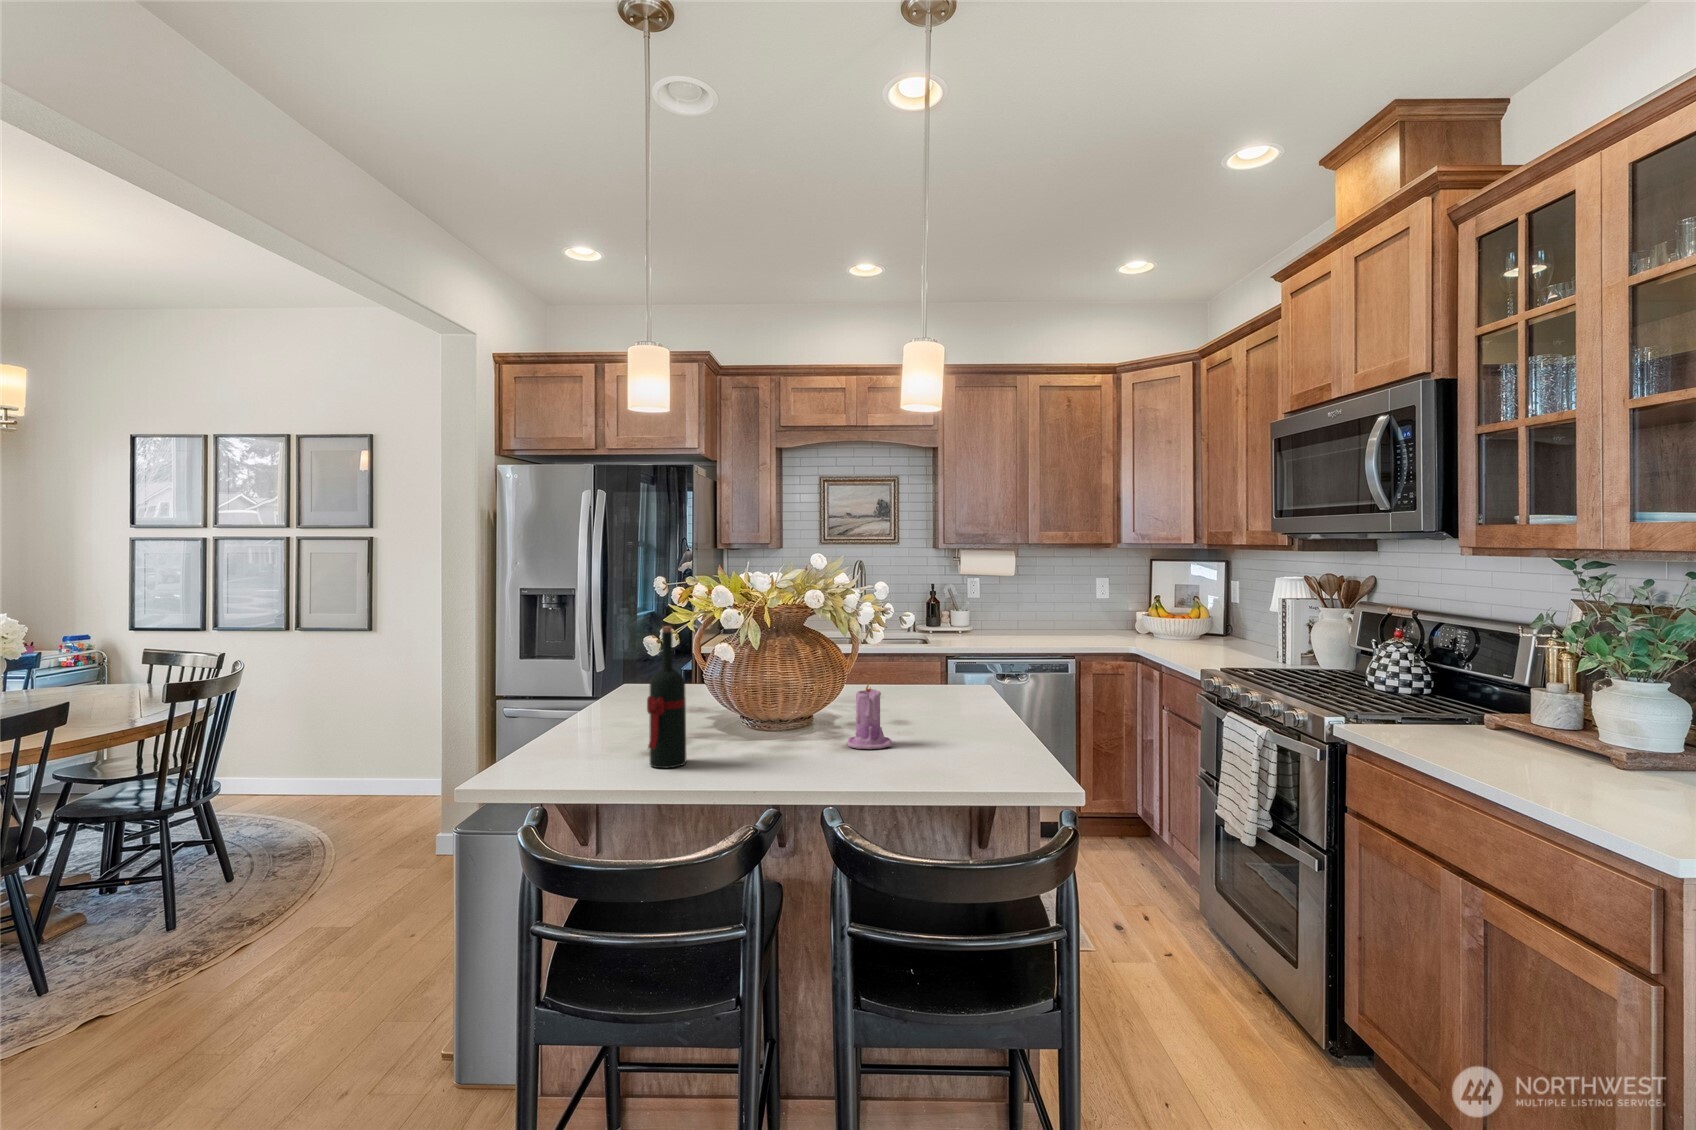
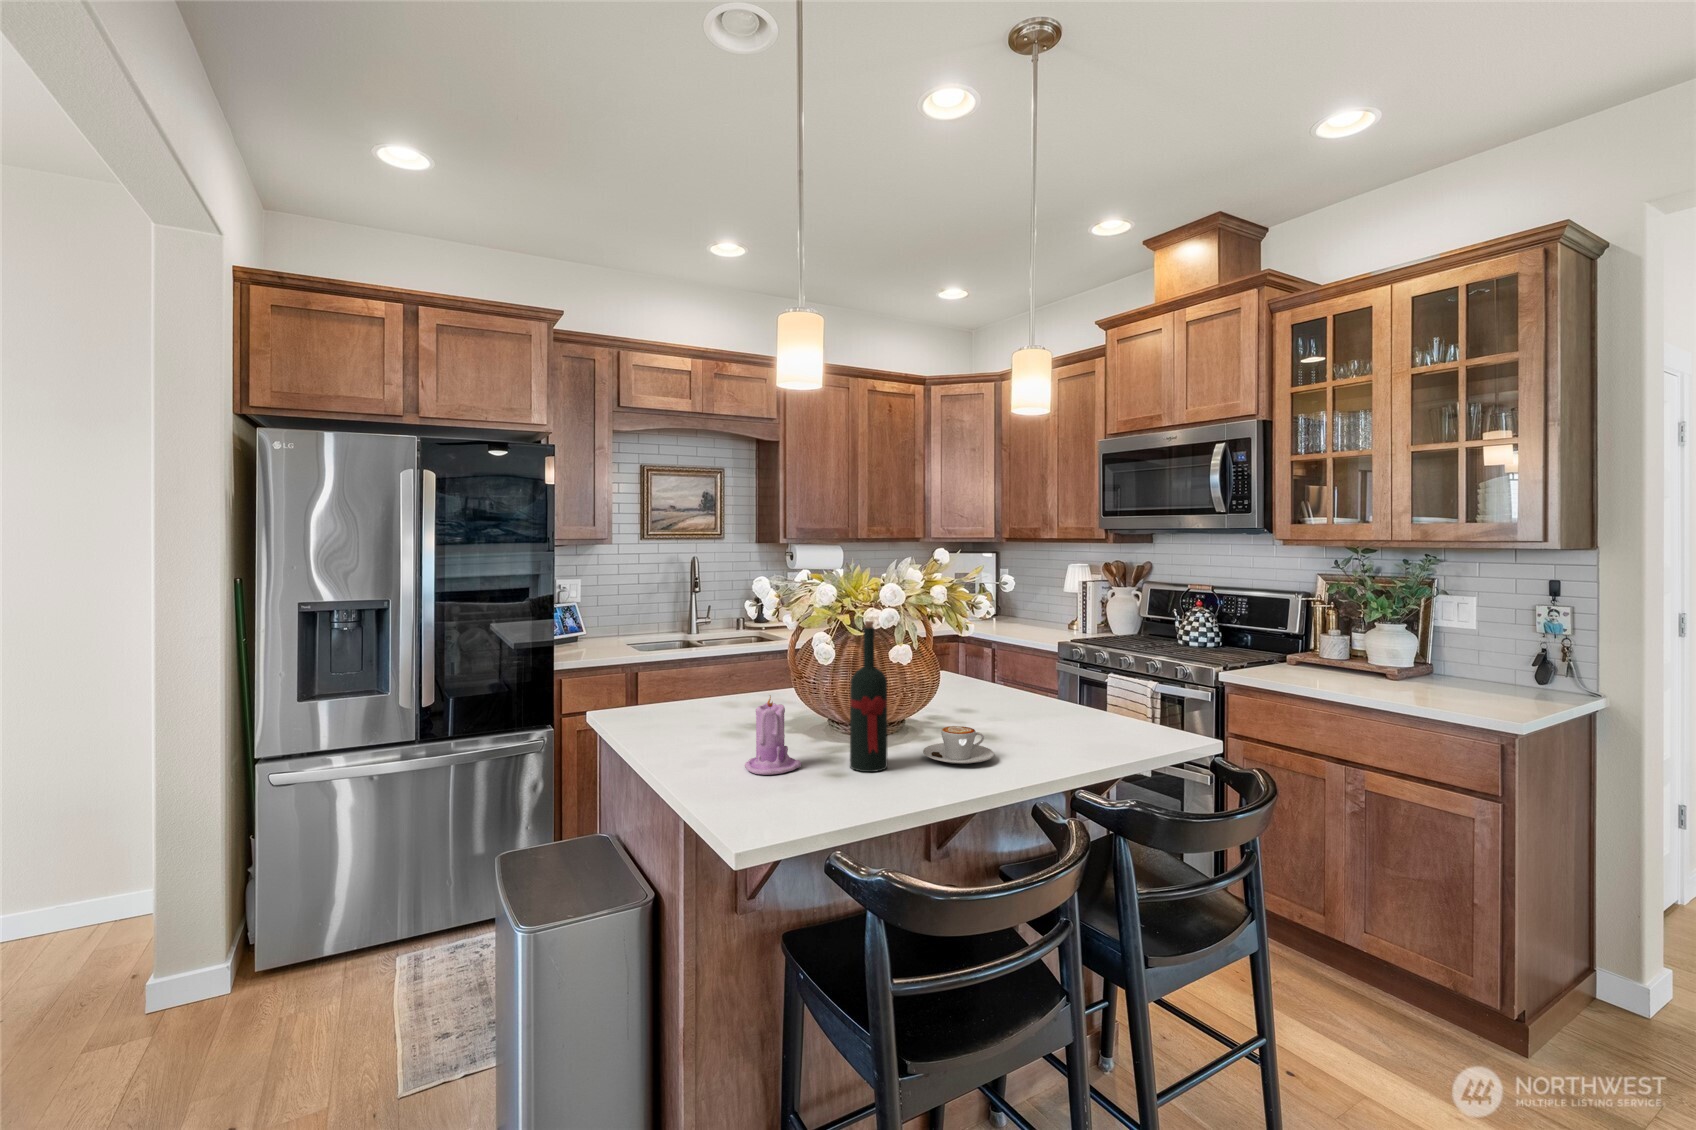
candle: present [847,682,892,749] -> present [744,696,801,775]
coffee cup: none [720,736,791,774] -> present [923,726,994,764]

